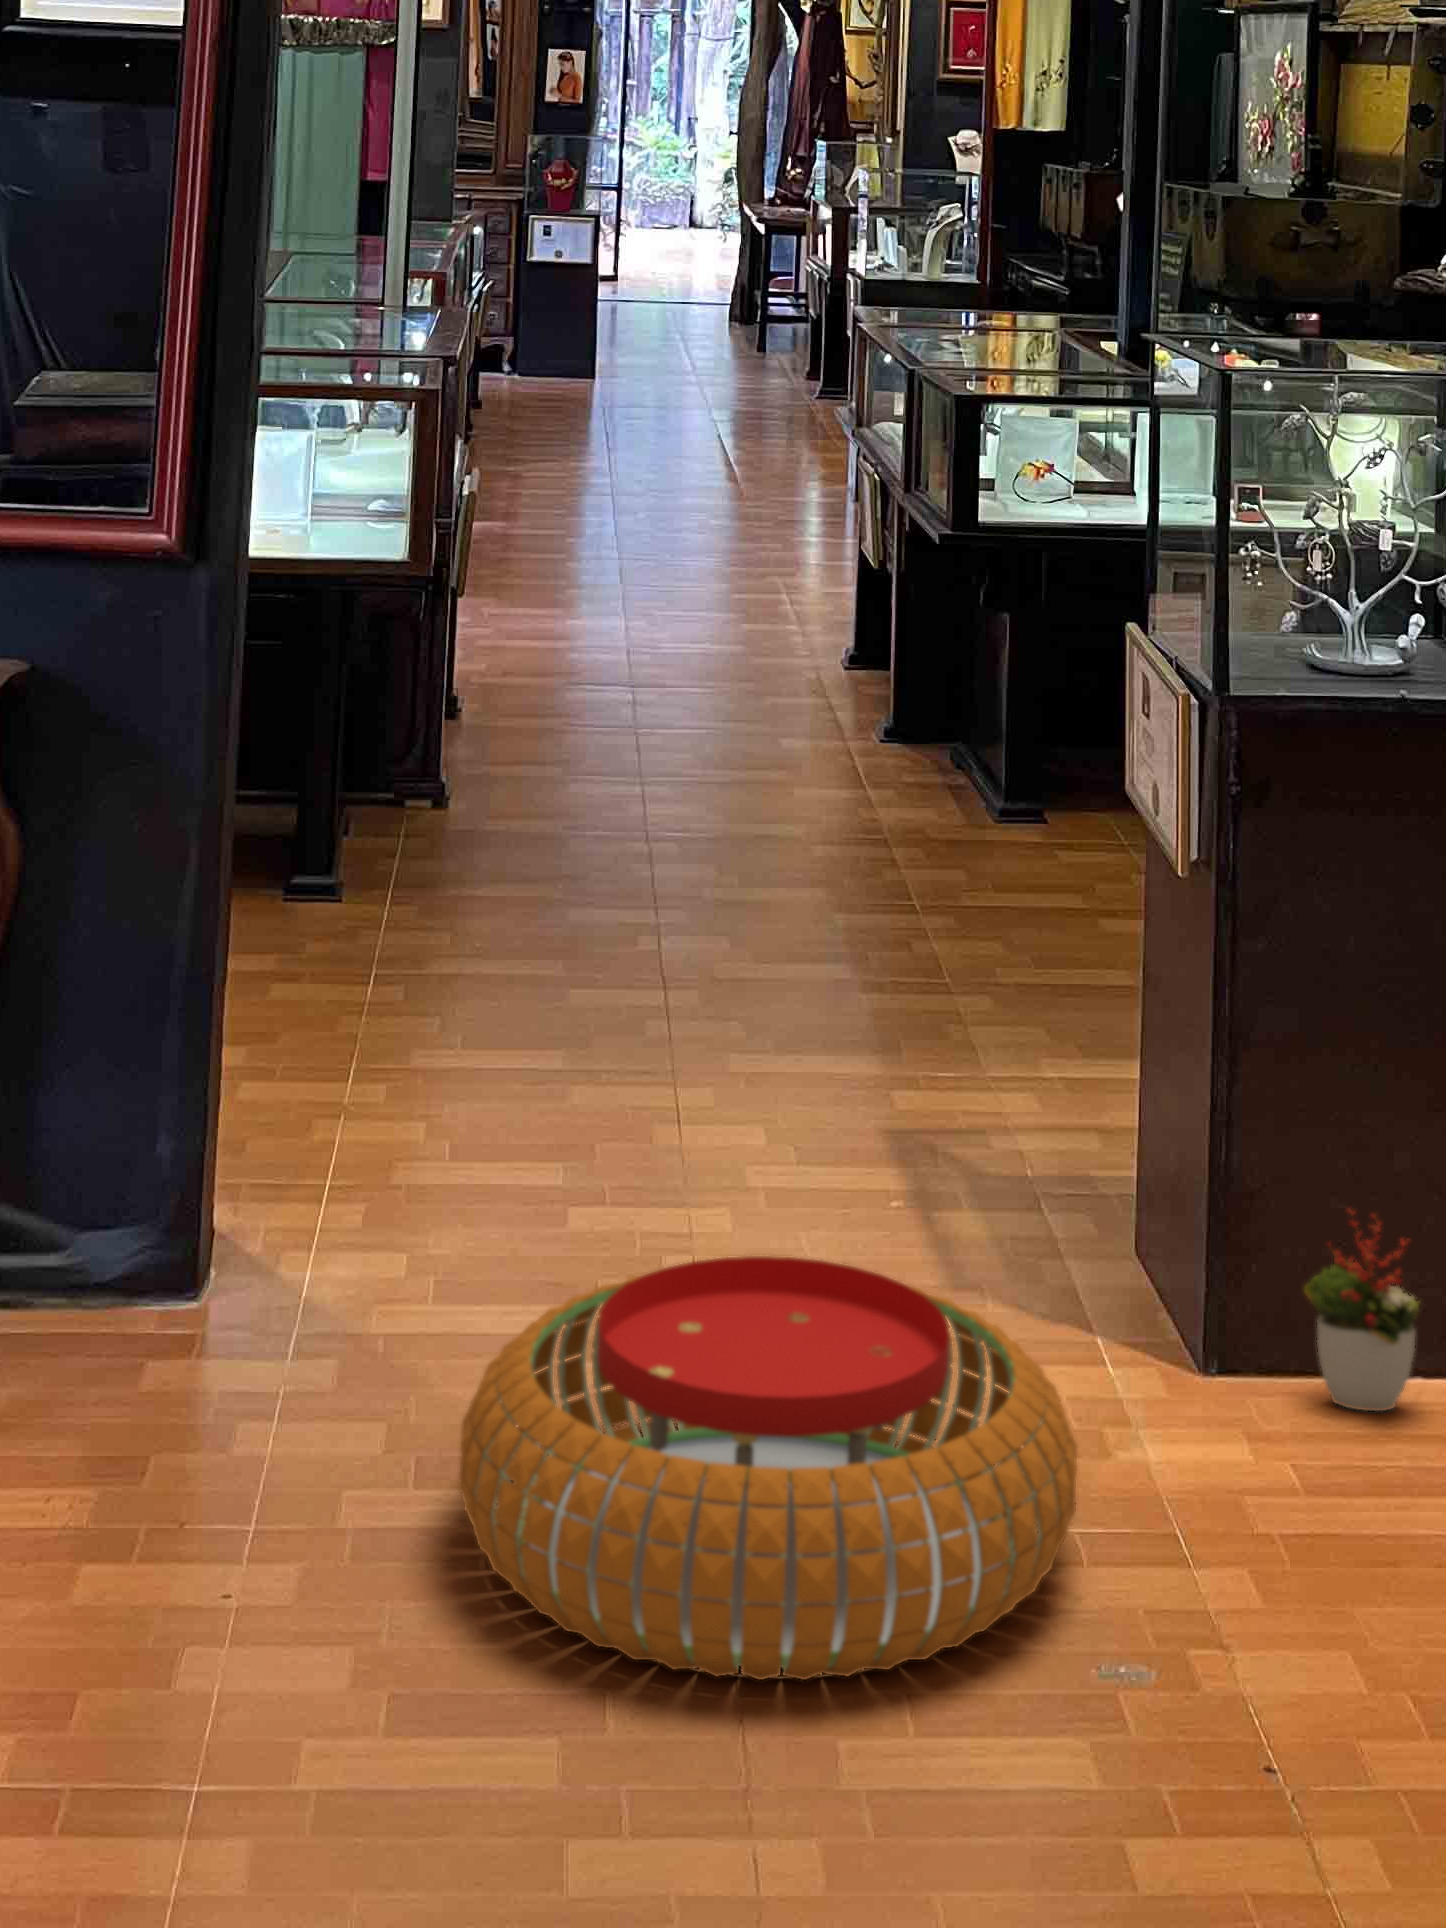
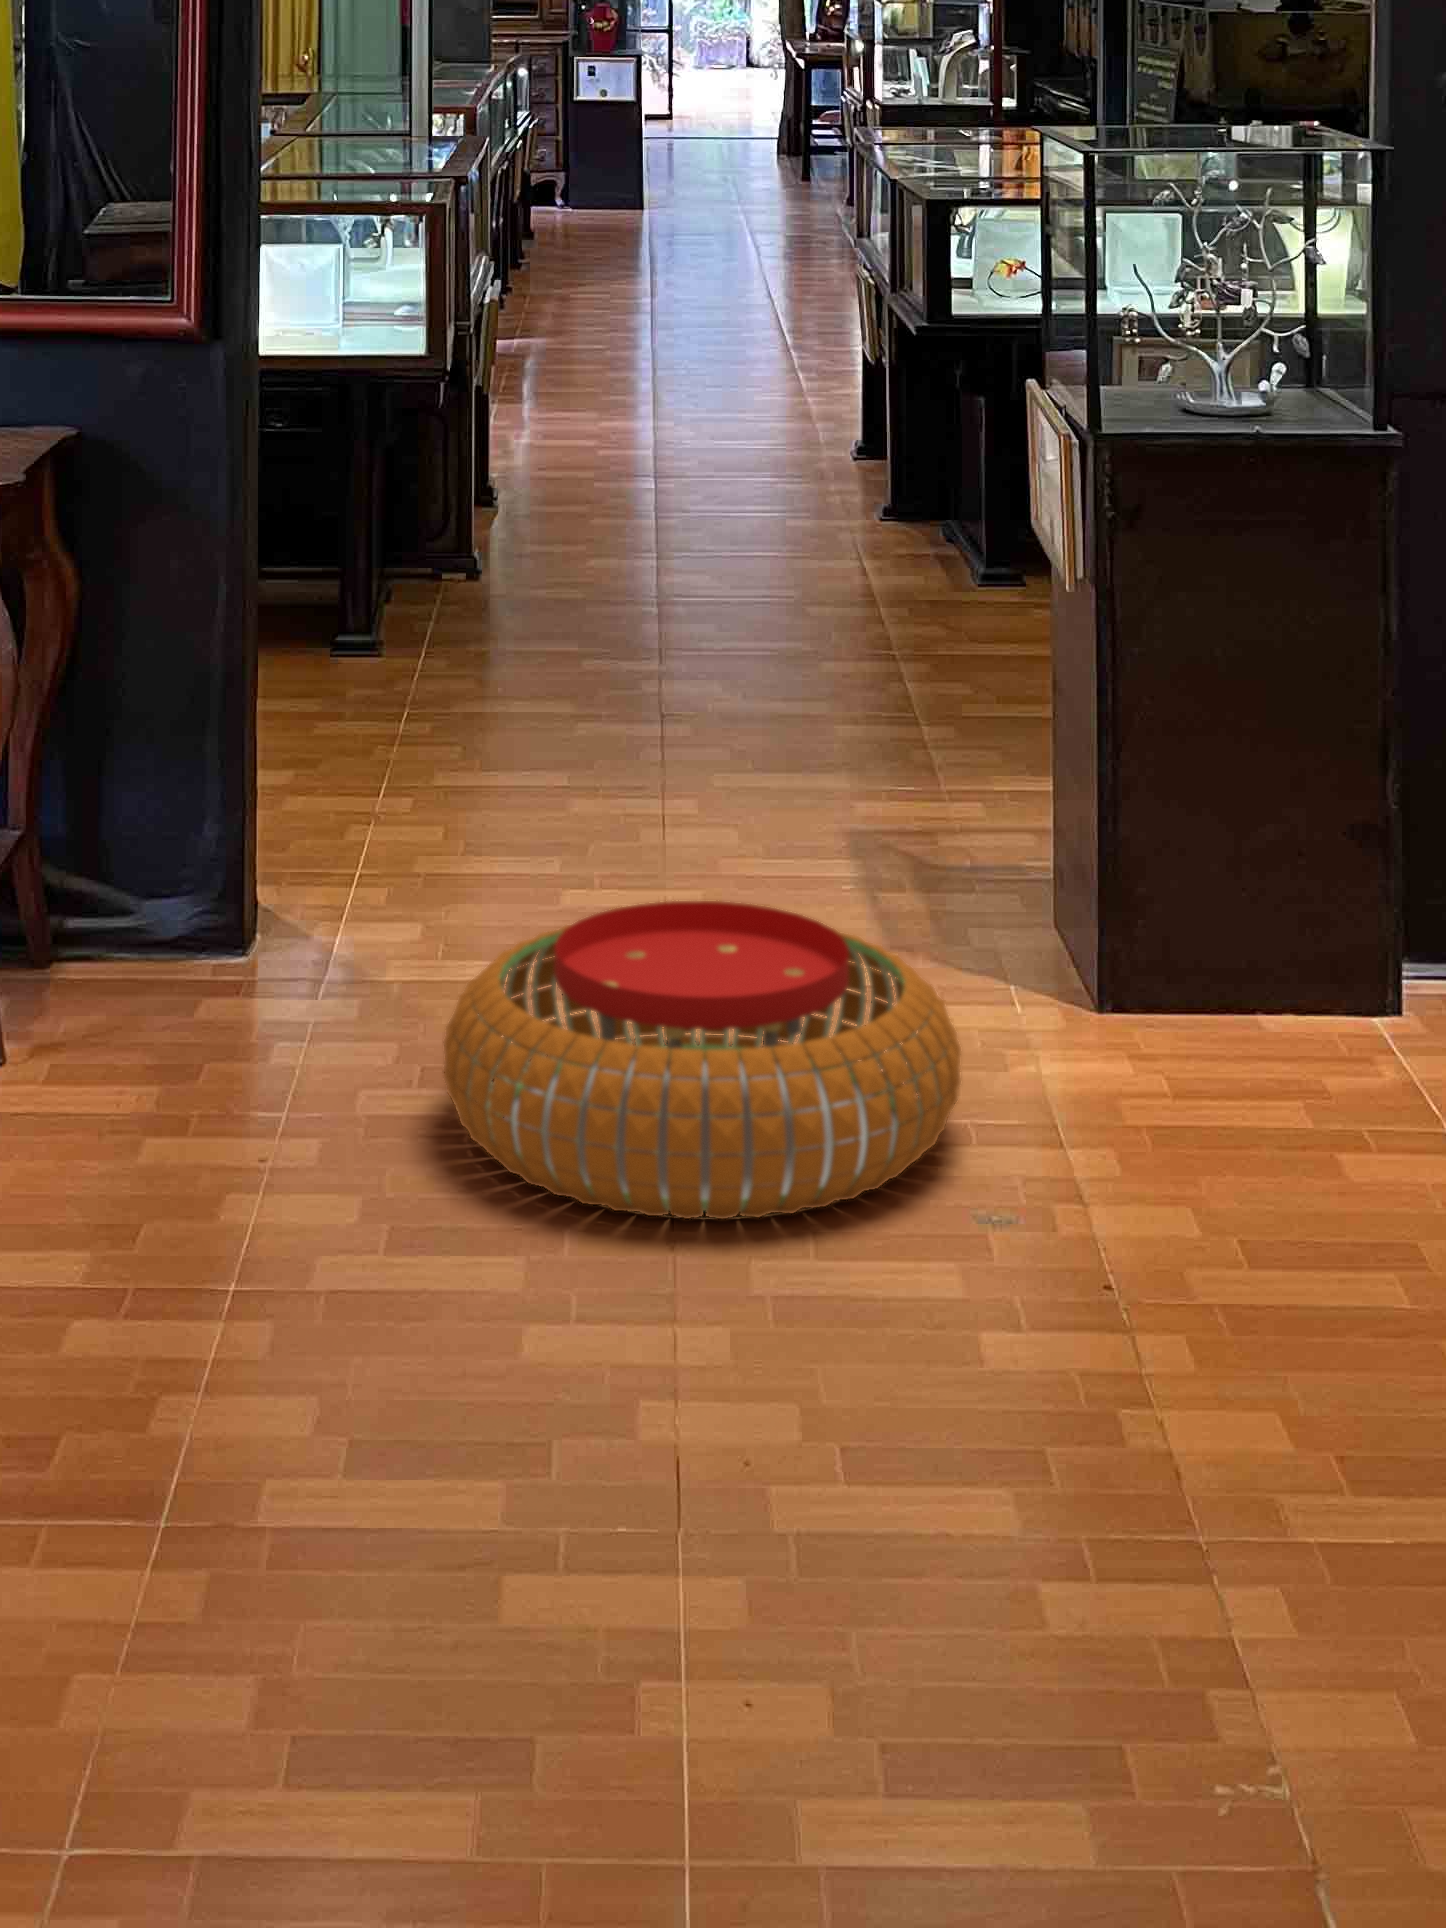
decorative plant: present [1304,1209,1420,1411] -> none [1179,870,1282,1041]

